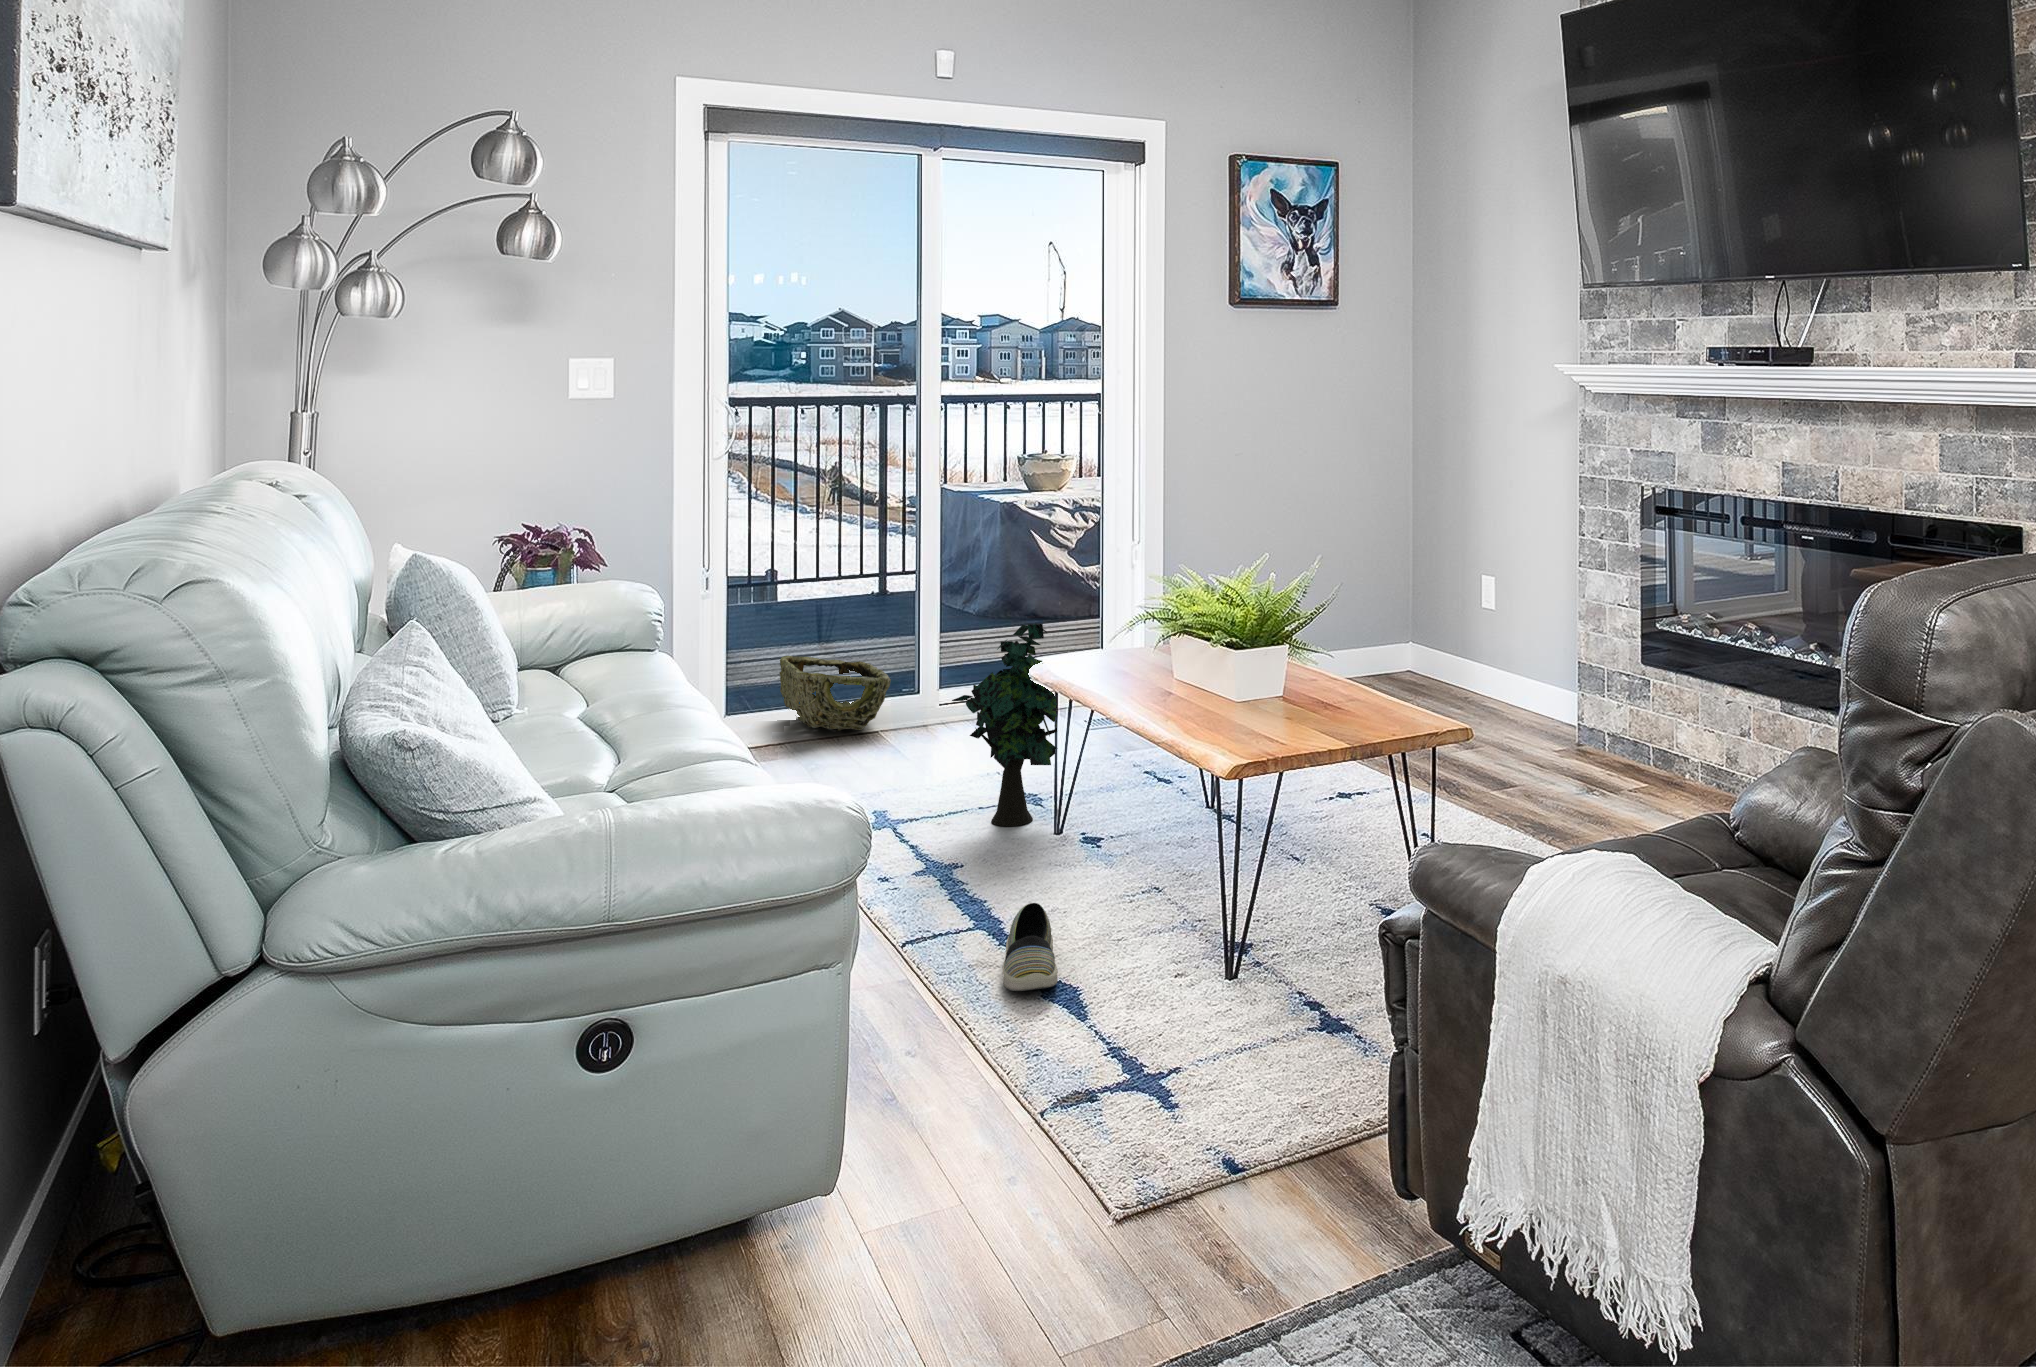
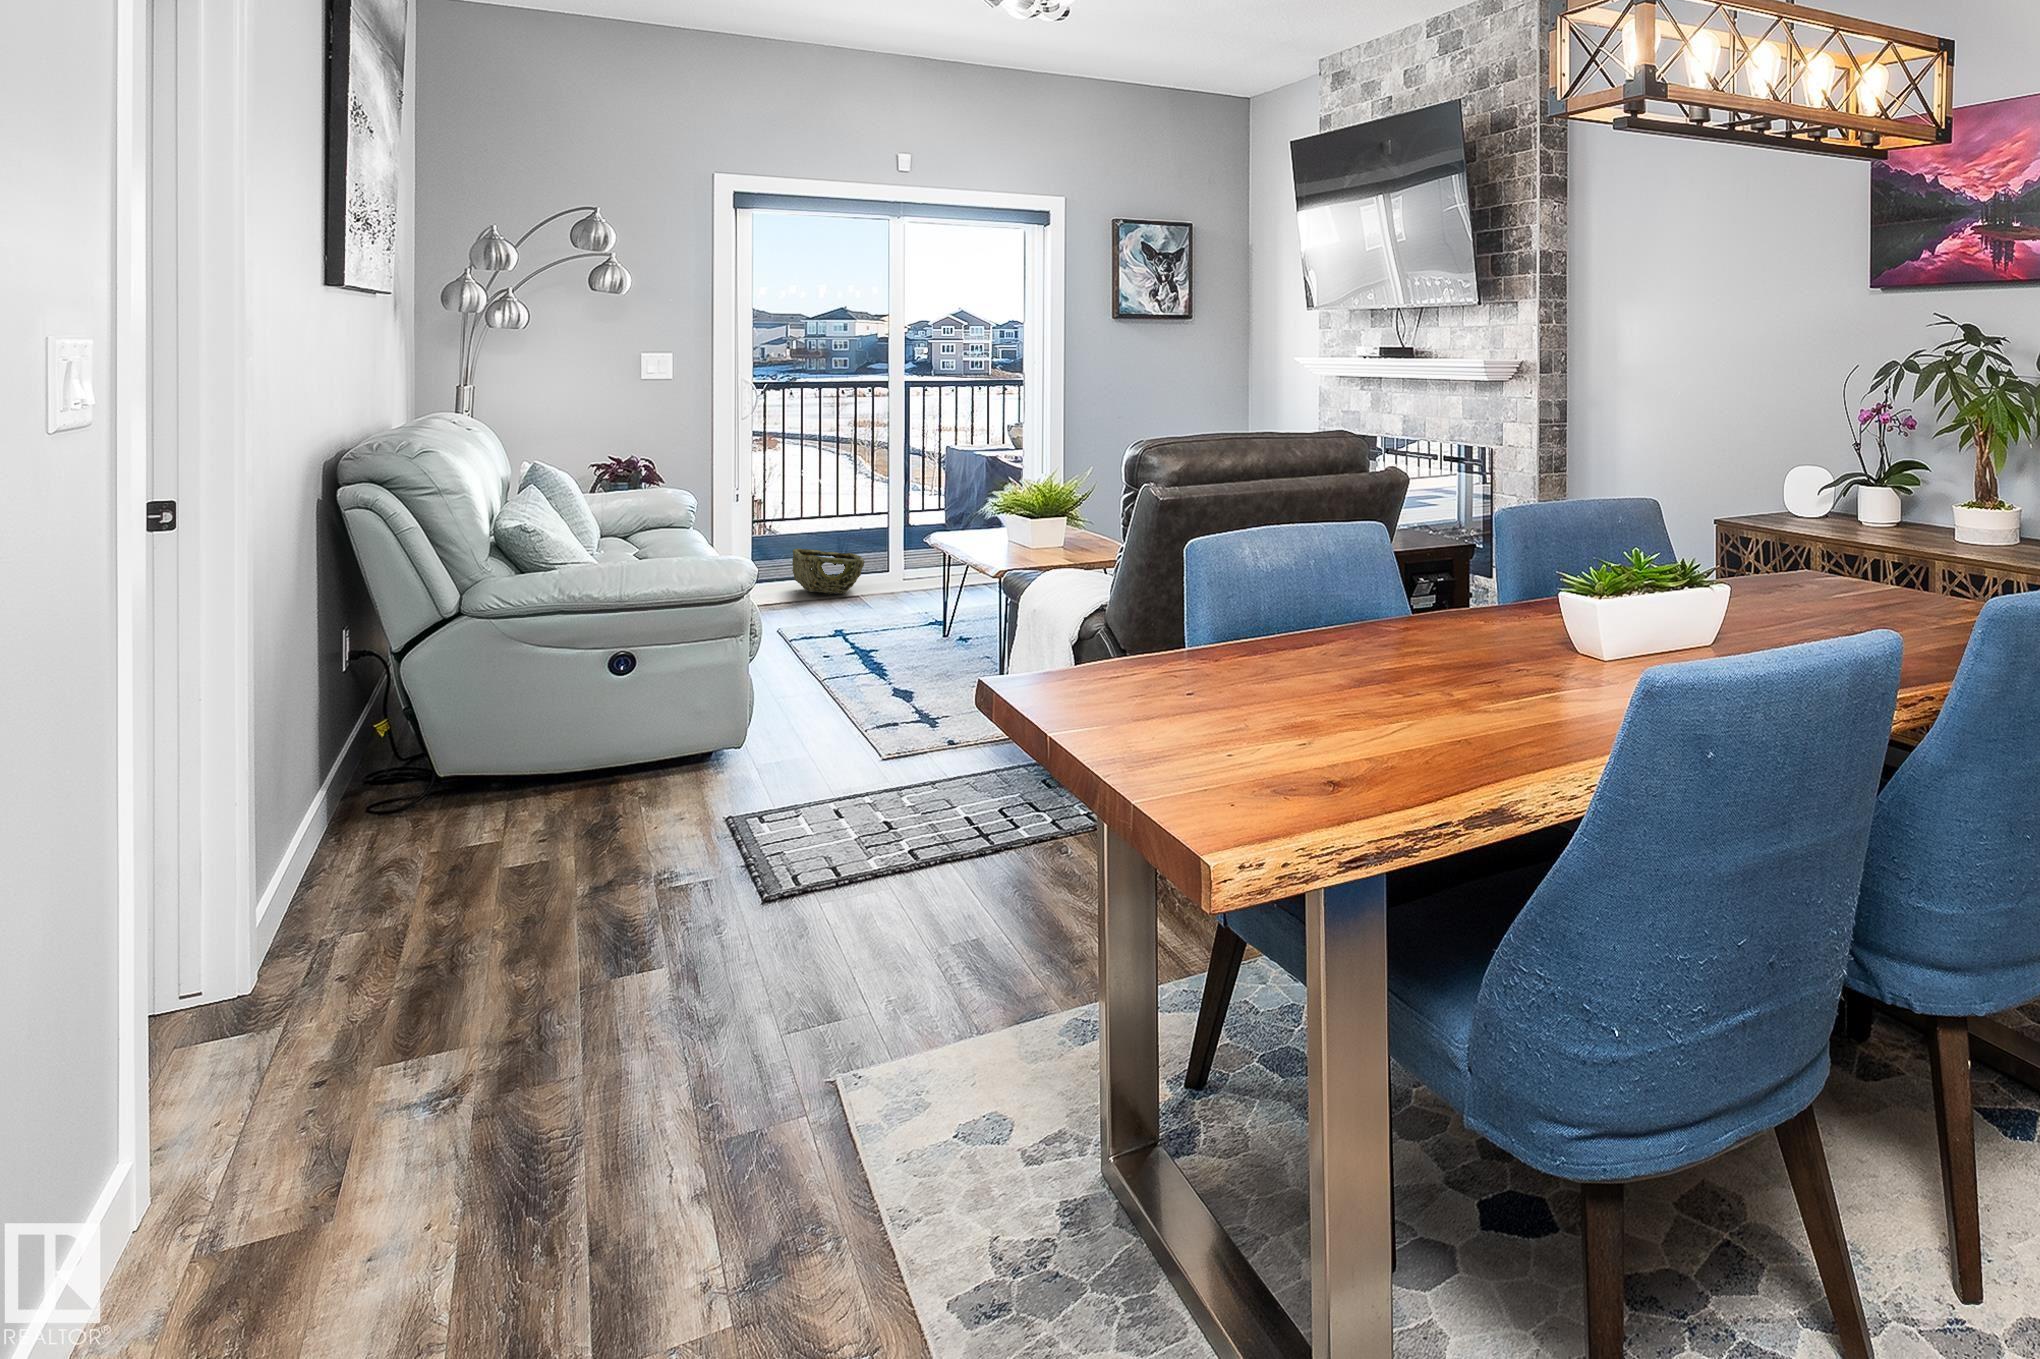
decorative plant: present [952,623,1057,826] -> none [880,512,958,634]
shoe: present [1003,903,1058,991] -> none [870,654,906,692]

